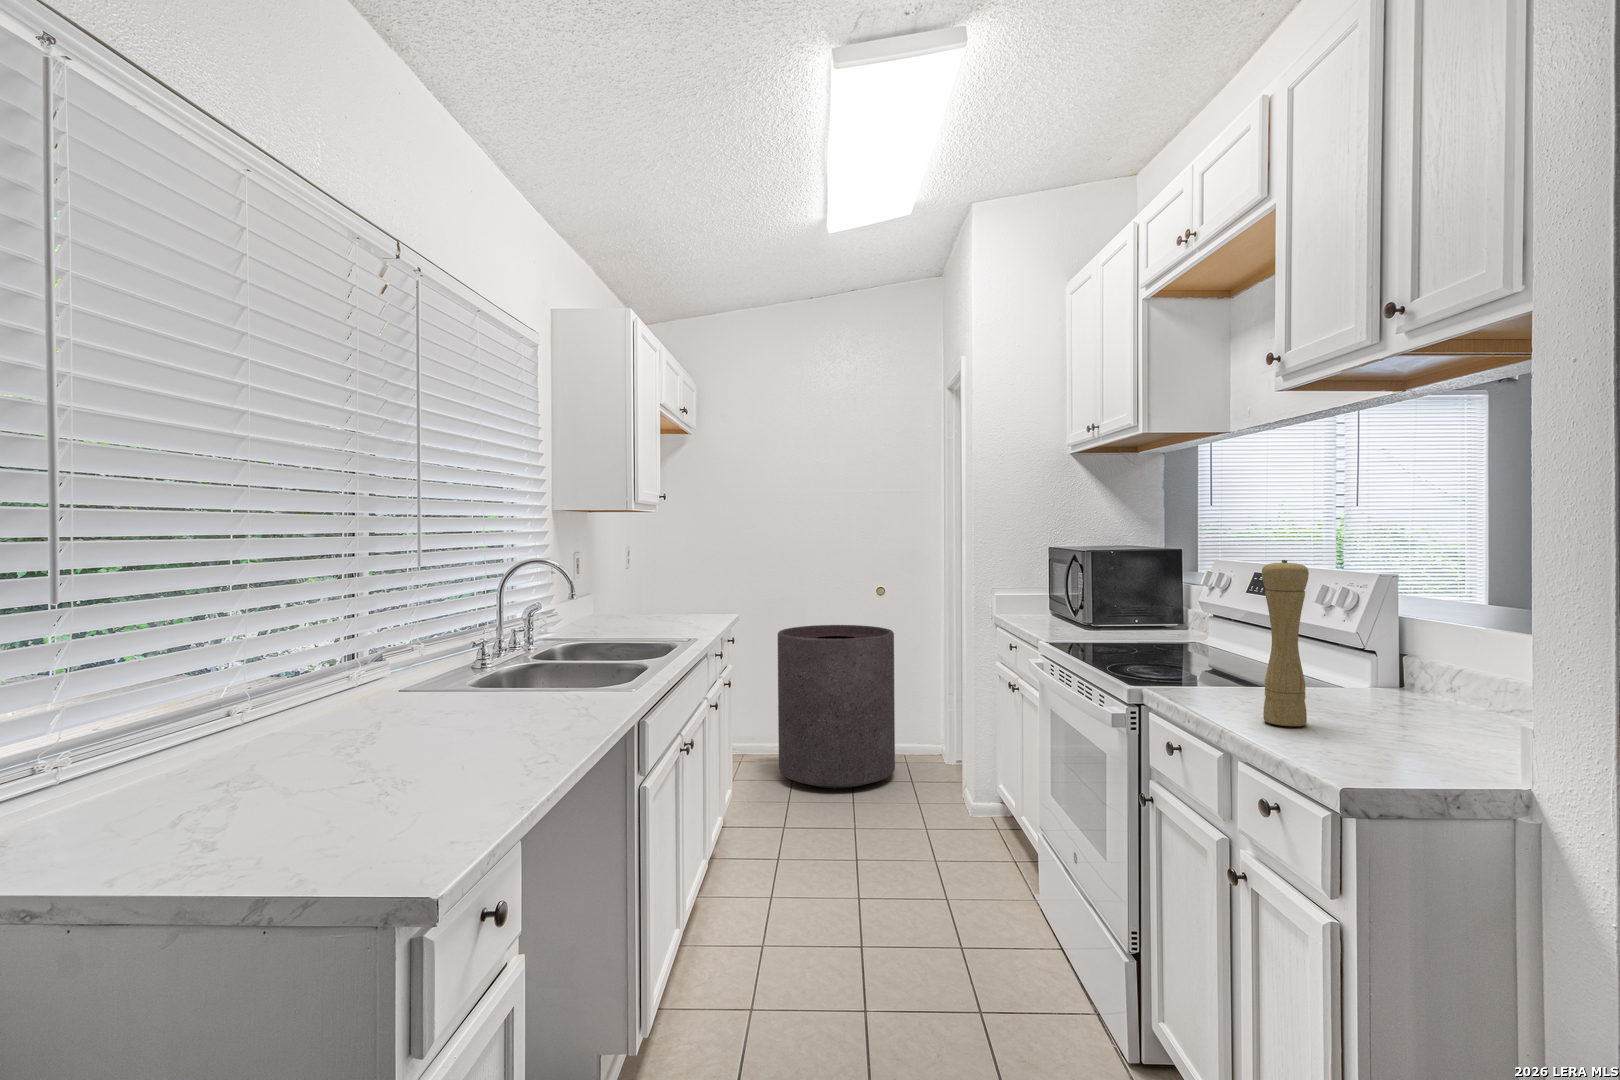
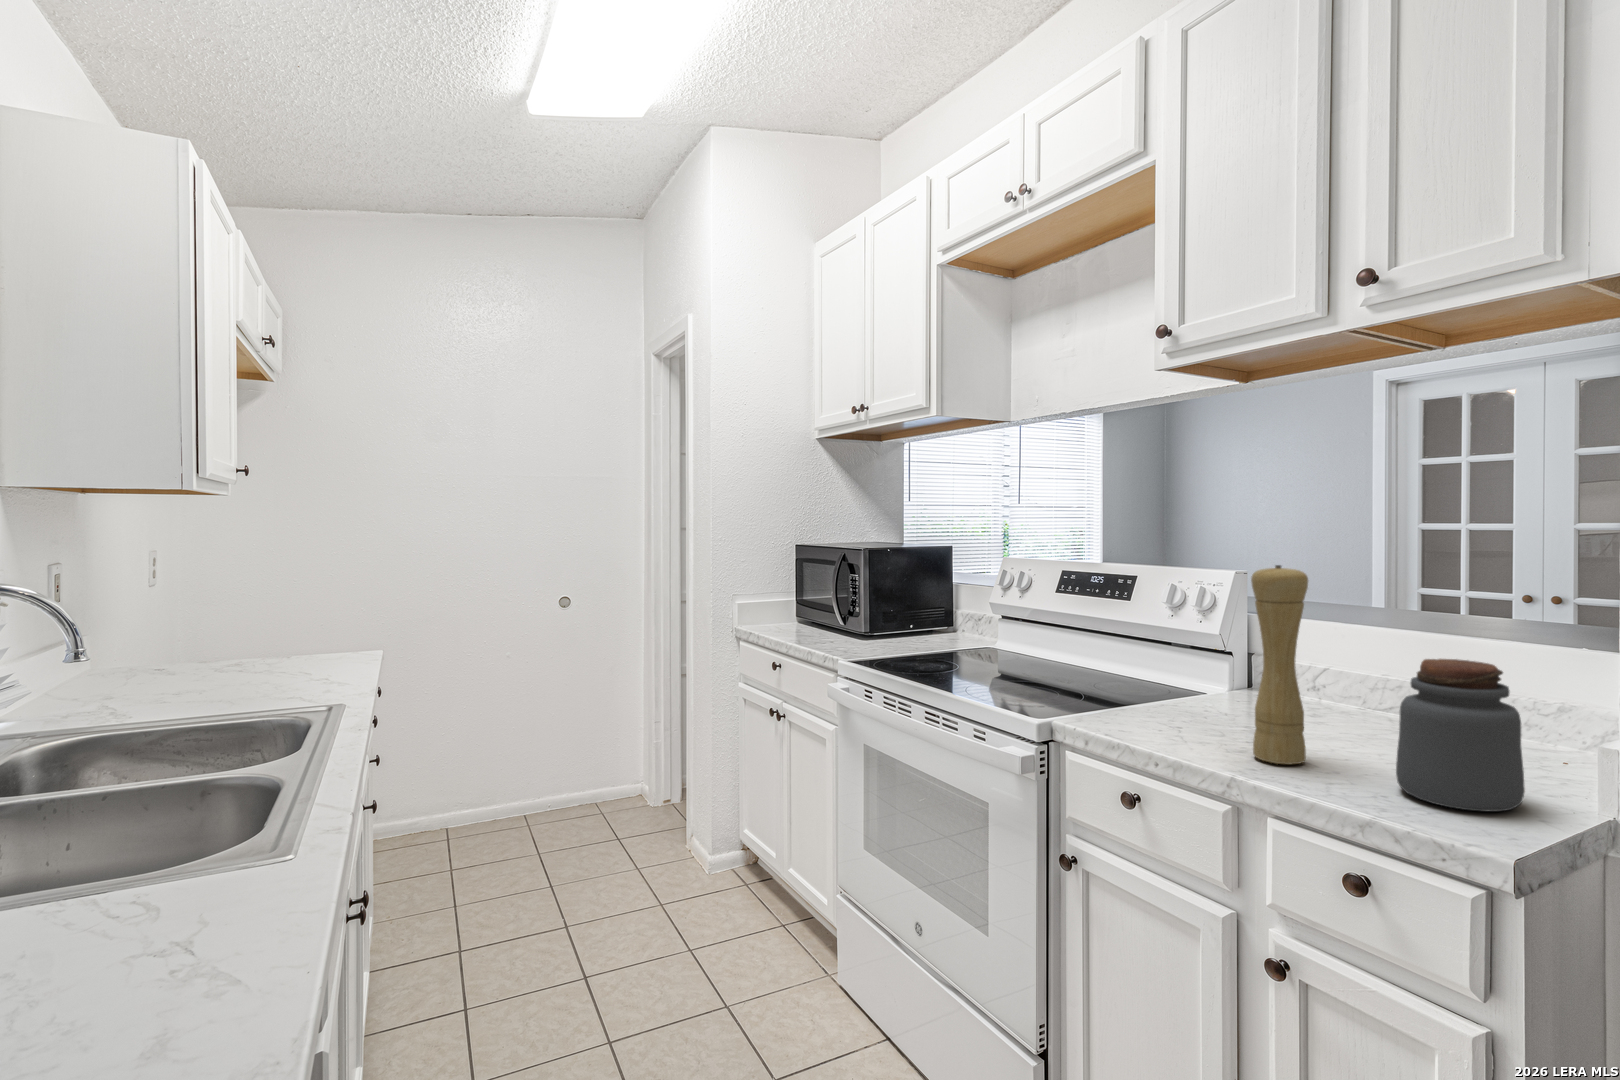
trash can: present [778,625,895,788] -> none [432,647,592,860]
jar: none [1338,639,1441,766] -> present [1396,659,1525,812]

